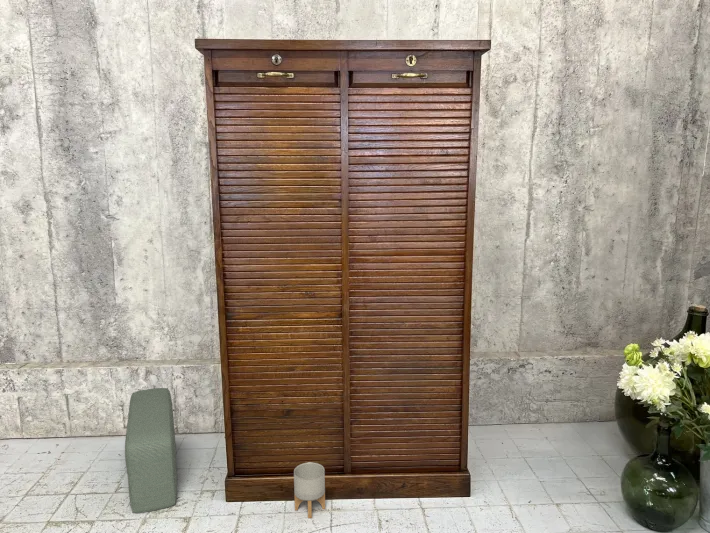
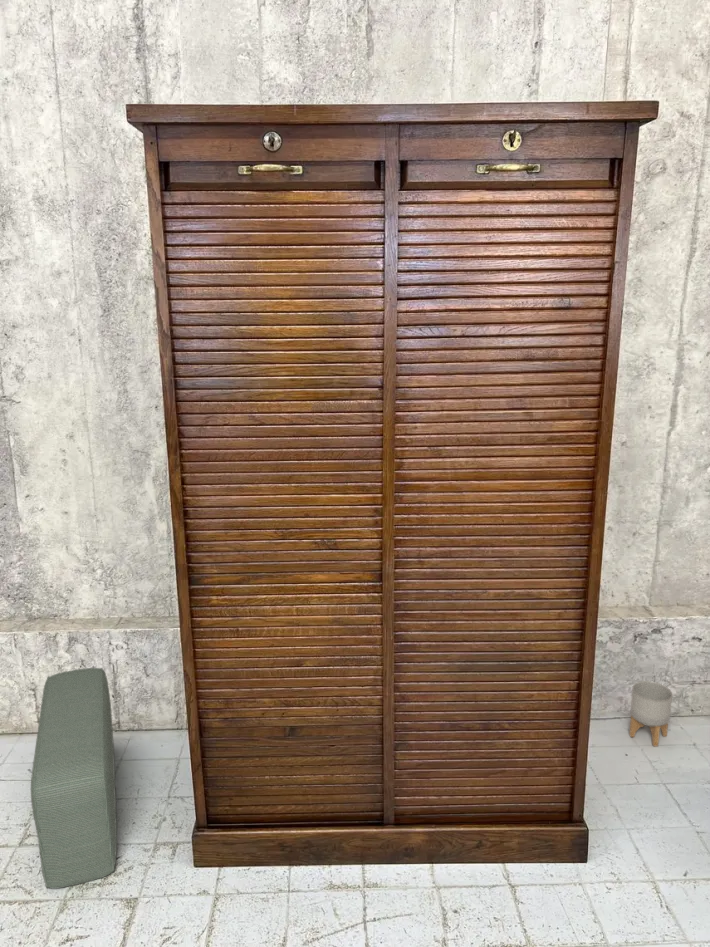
planter: present [294,463,325,518] -> present [629,681,672,747]

